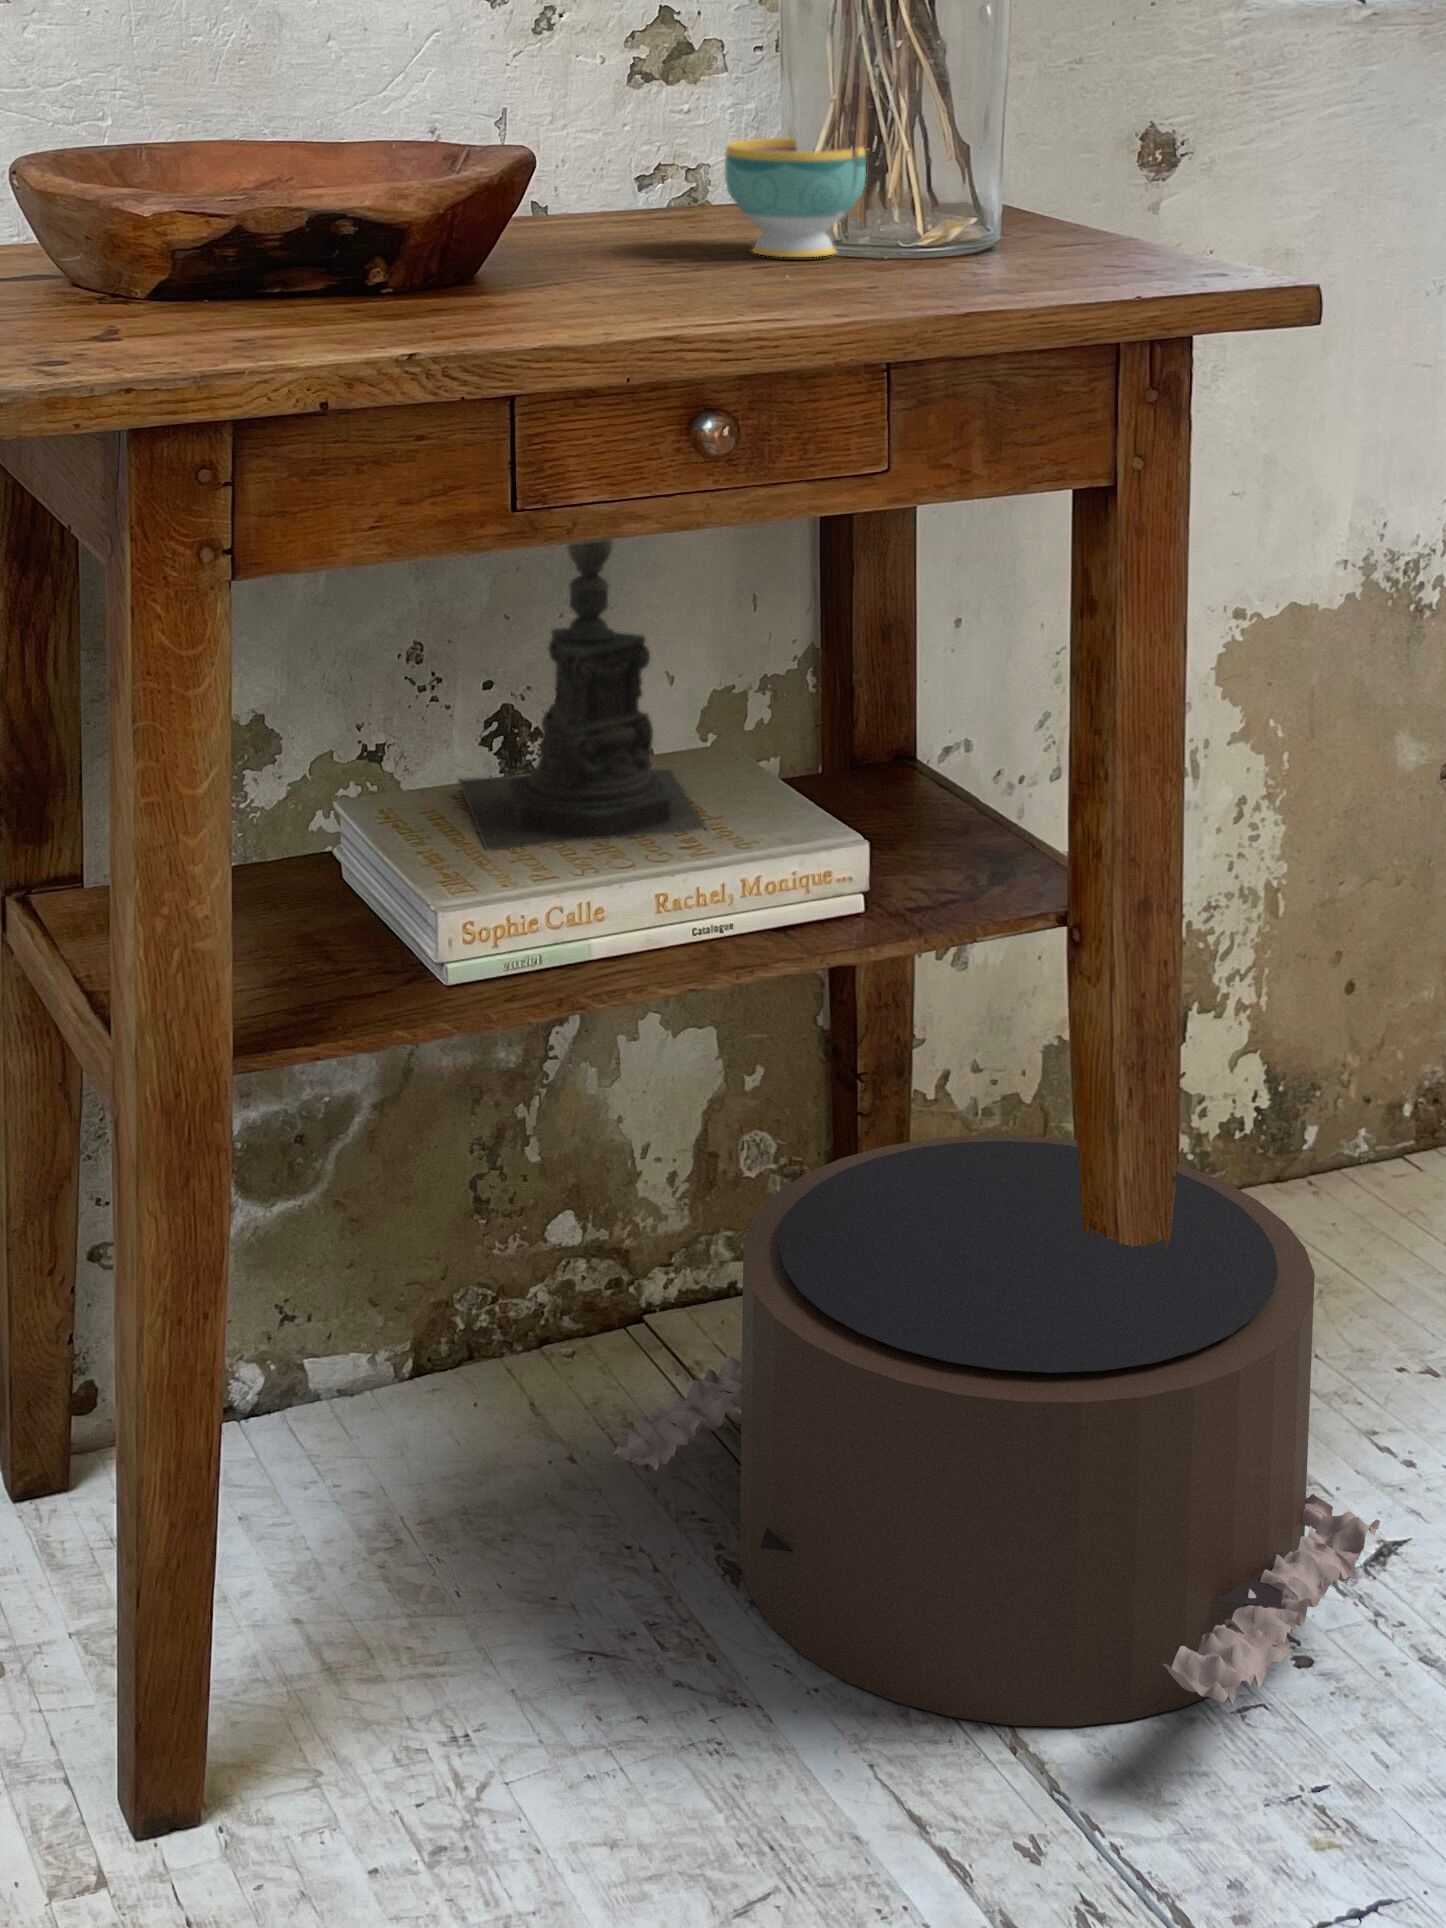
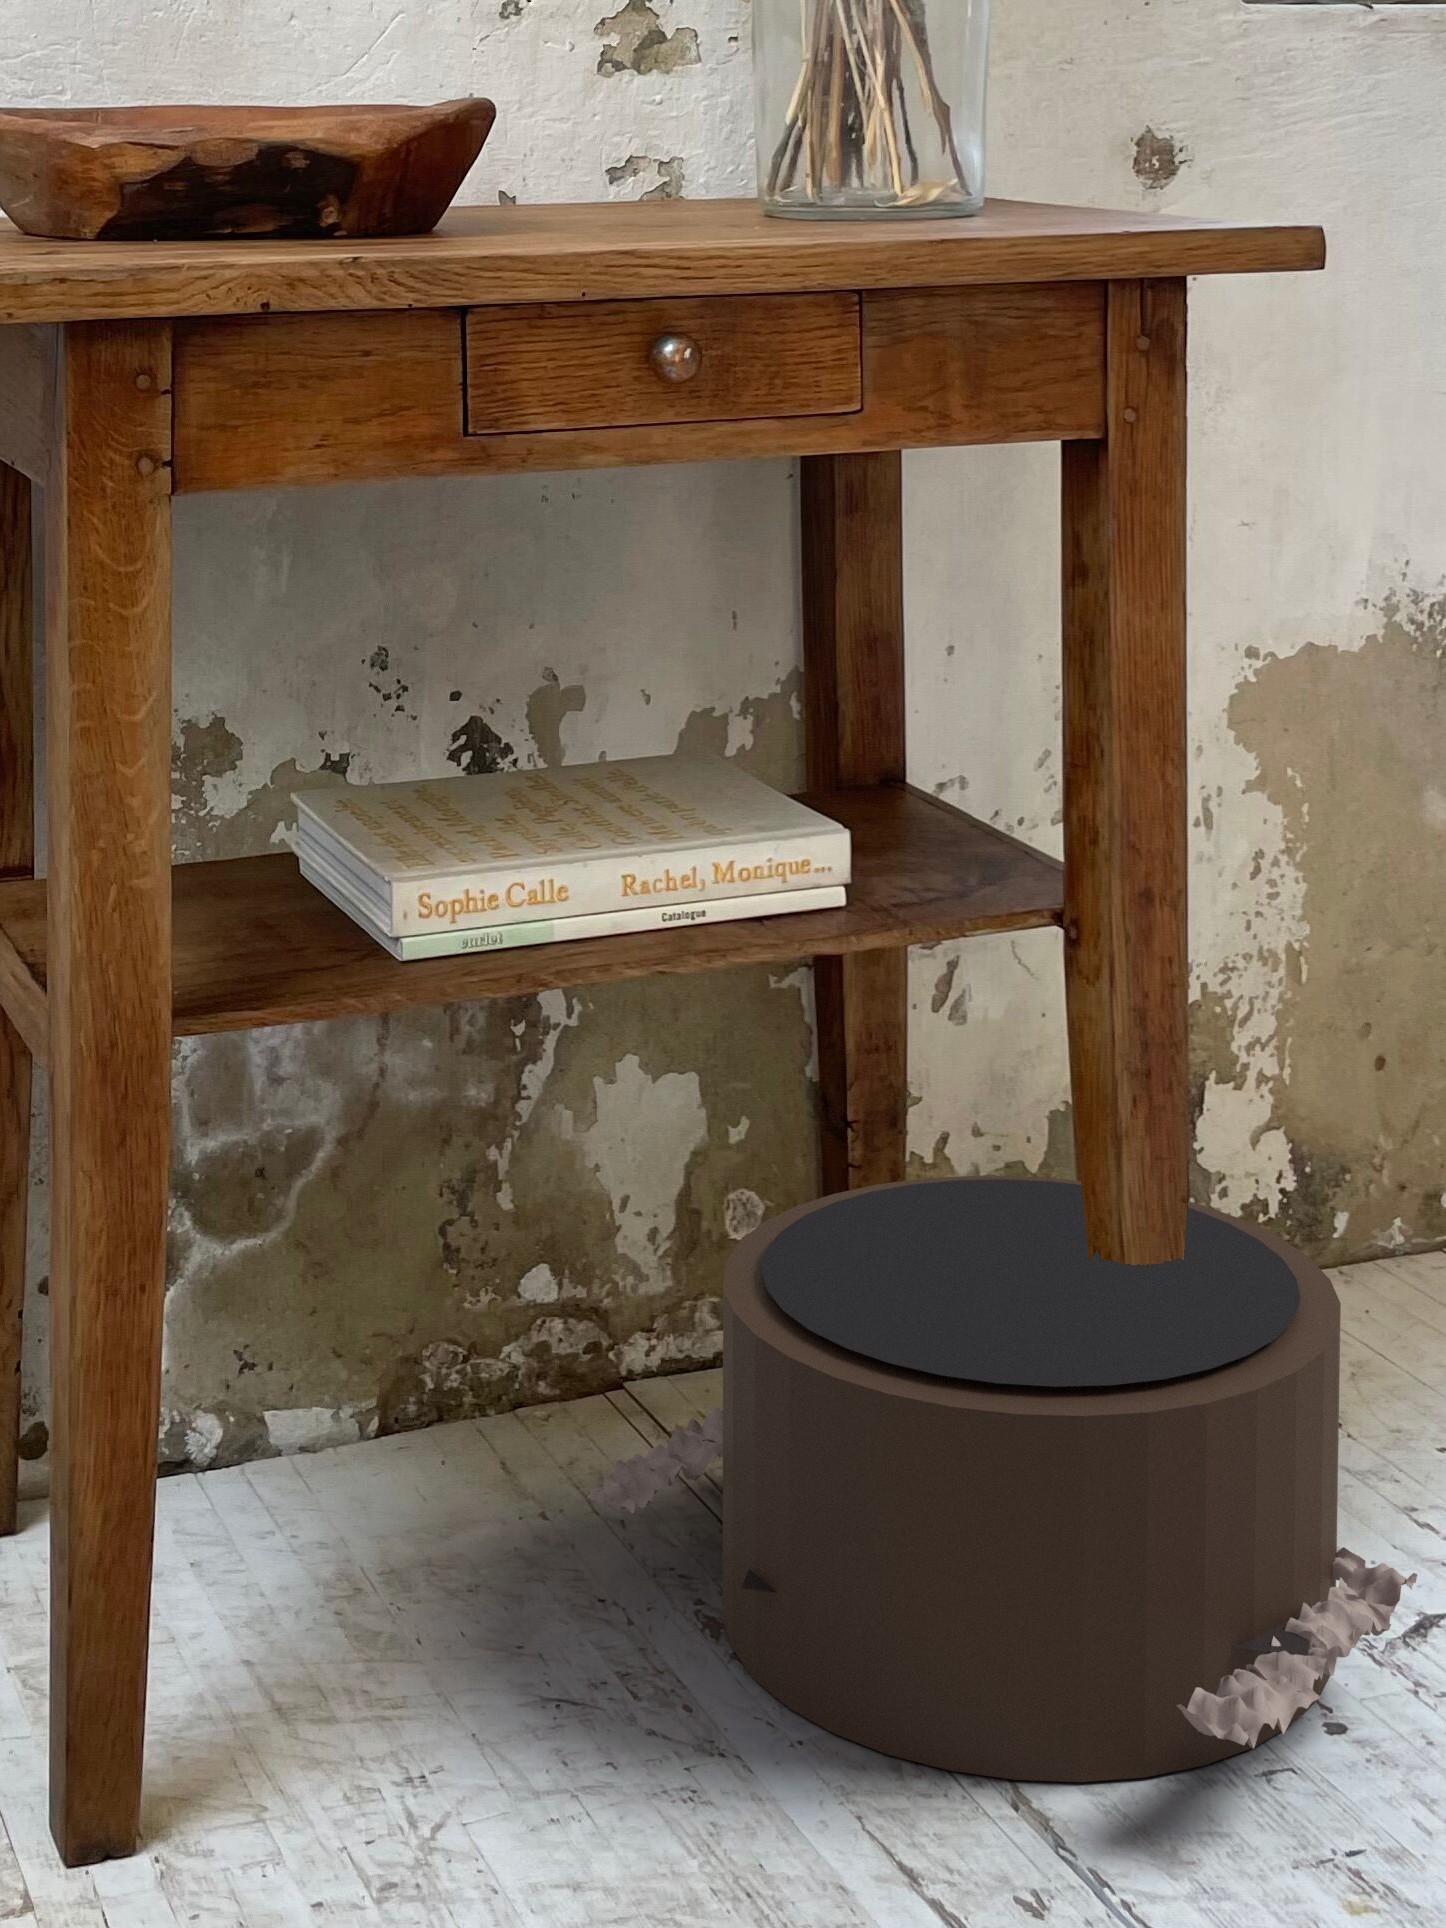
teacup: present [725,138,866,257] -> none [698,102,845,219]
candle holder: present [459,539,707,850] -> none [425,306,692,841]

